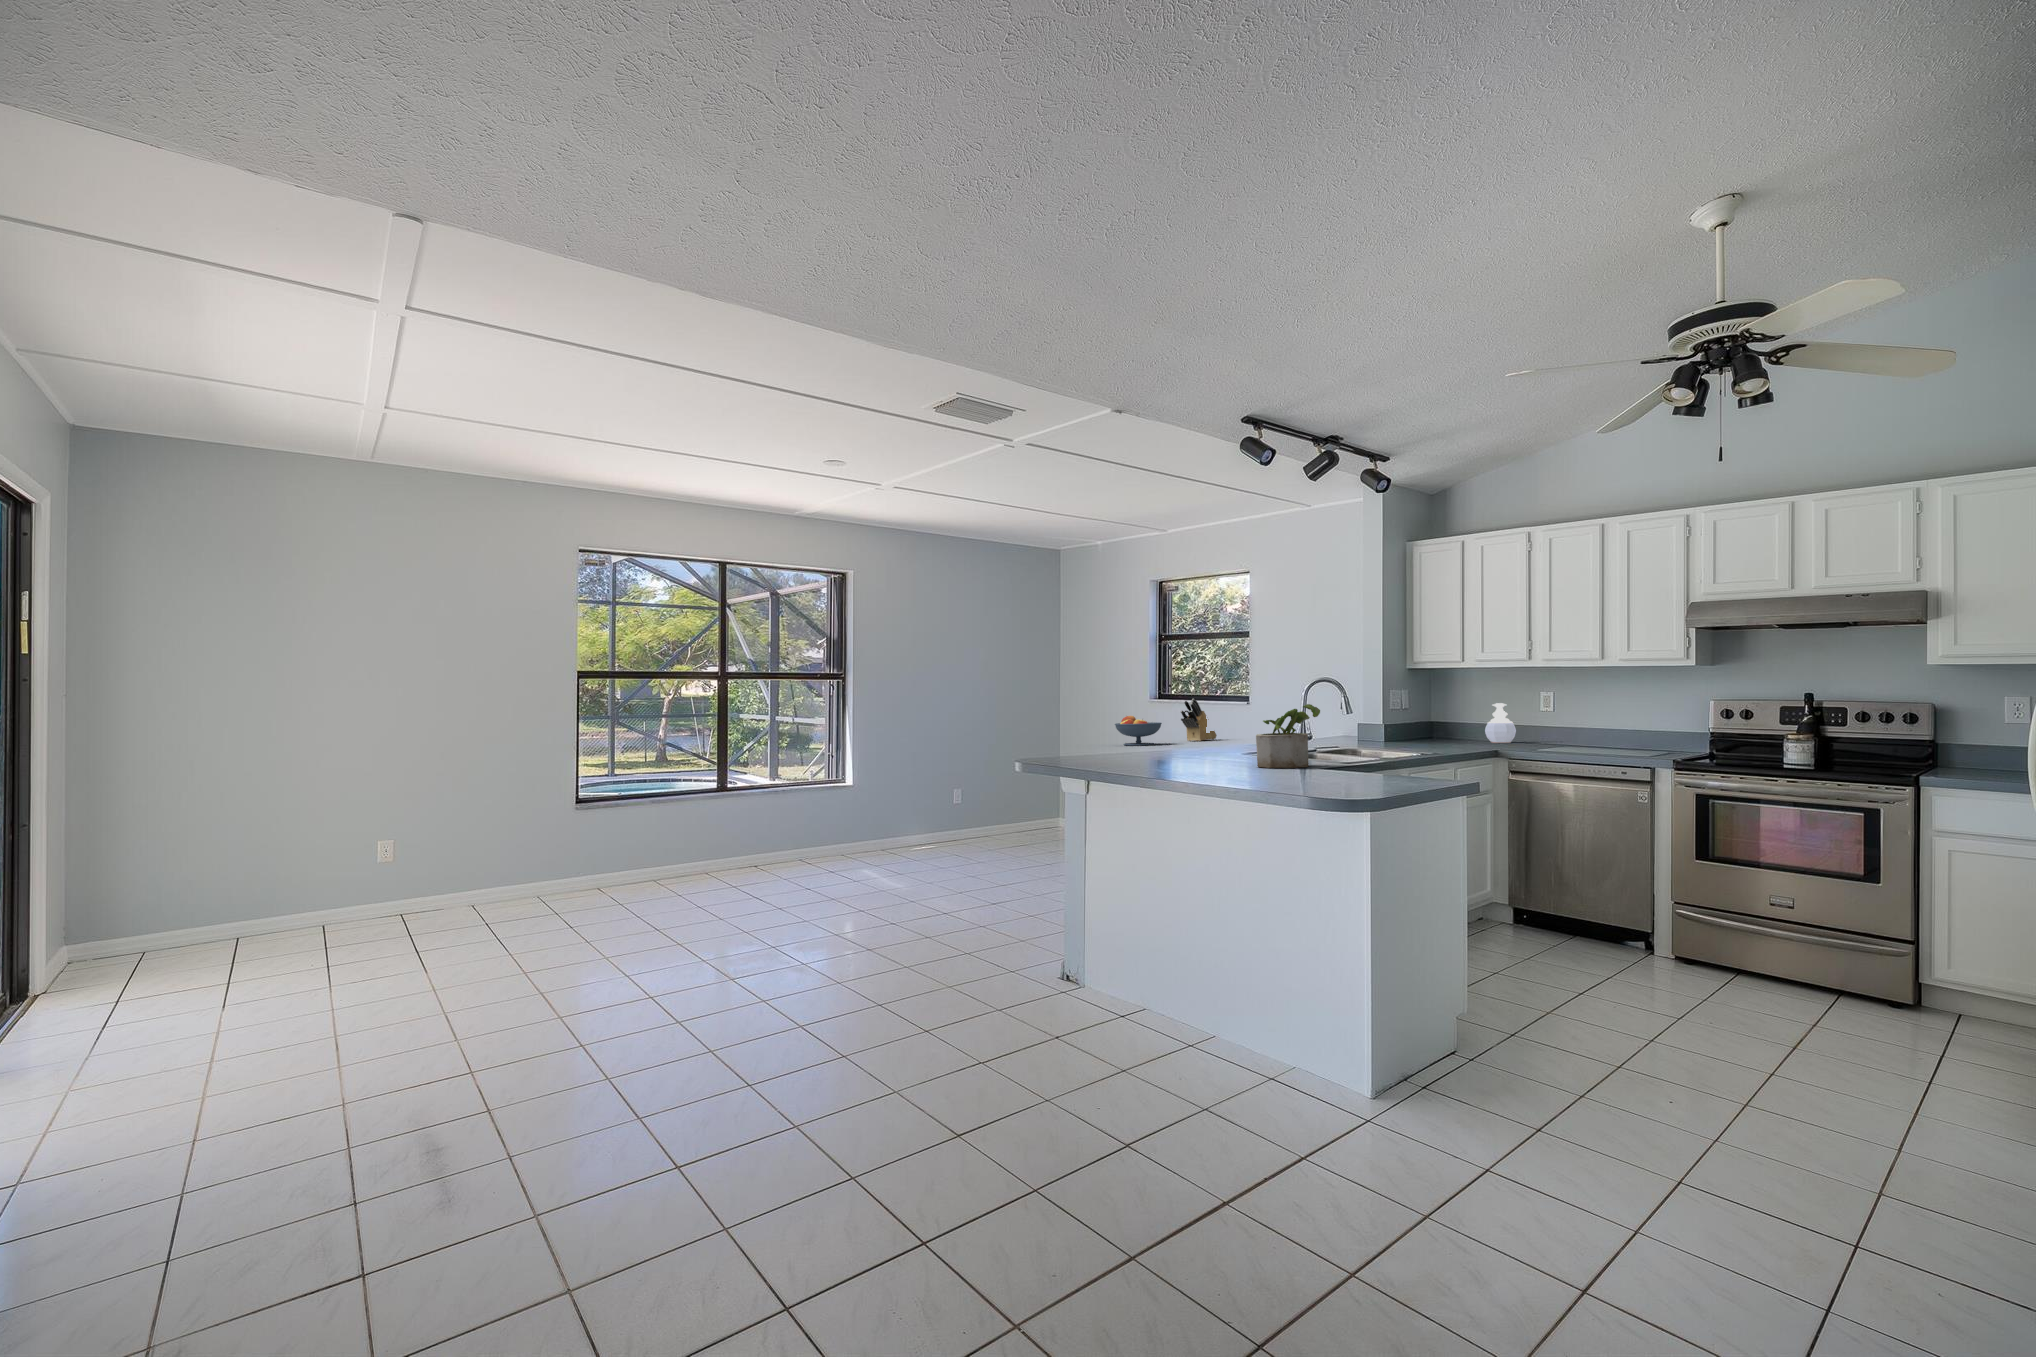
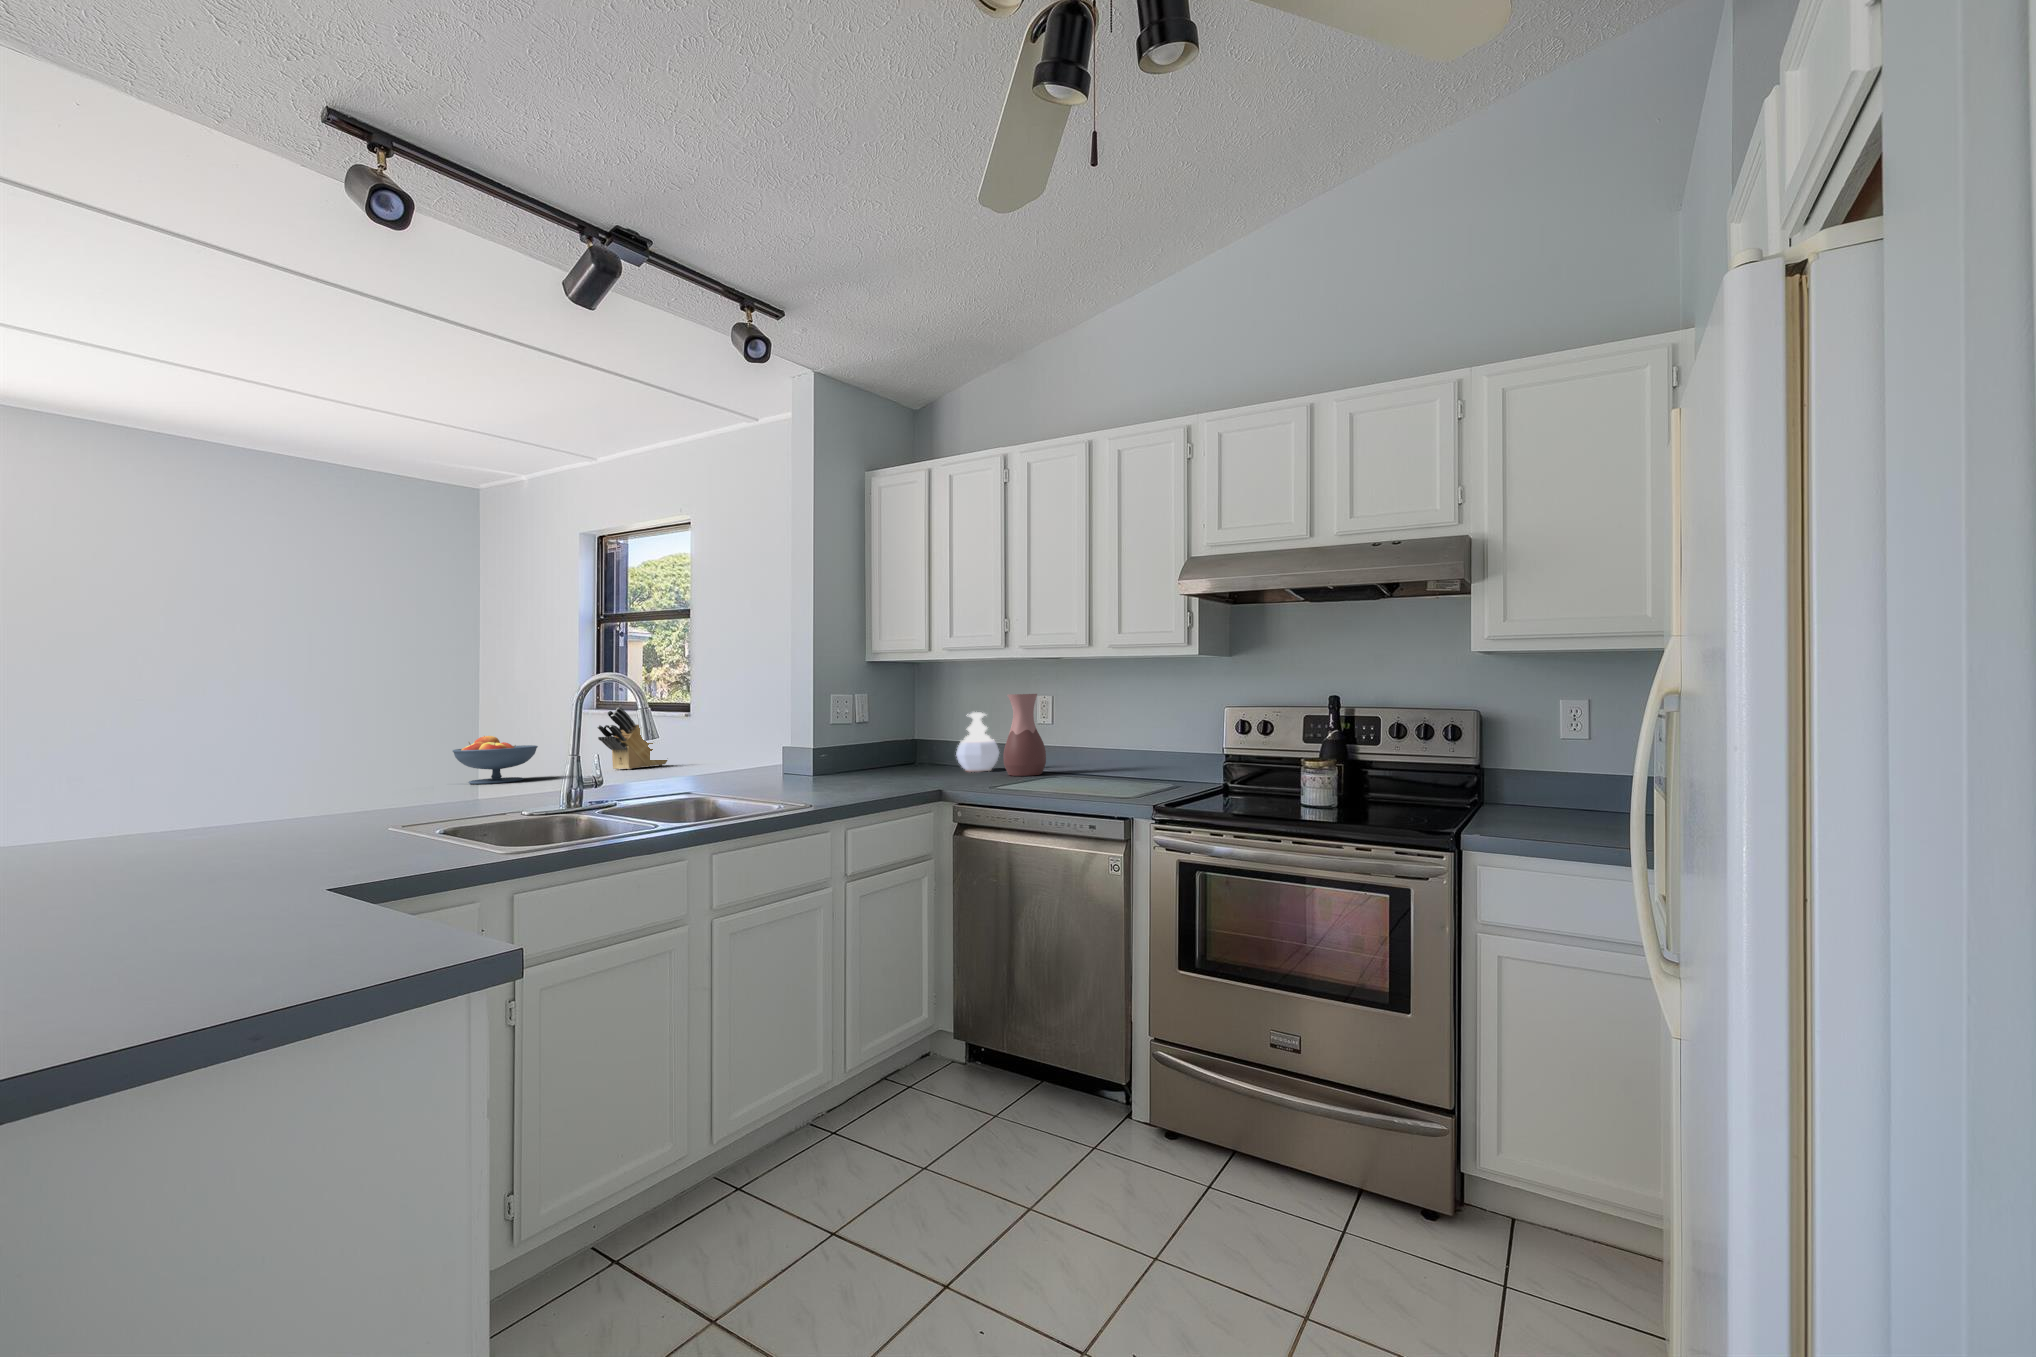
vase: none [1532,691,1565,745] -> present [1003,694,1046,776]
potted plant: present [1256,704,1320,768] -> none [197,733,396,891]

